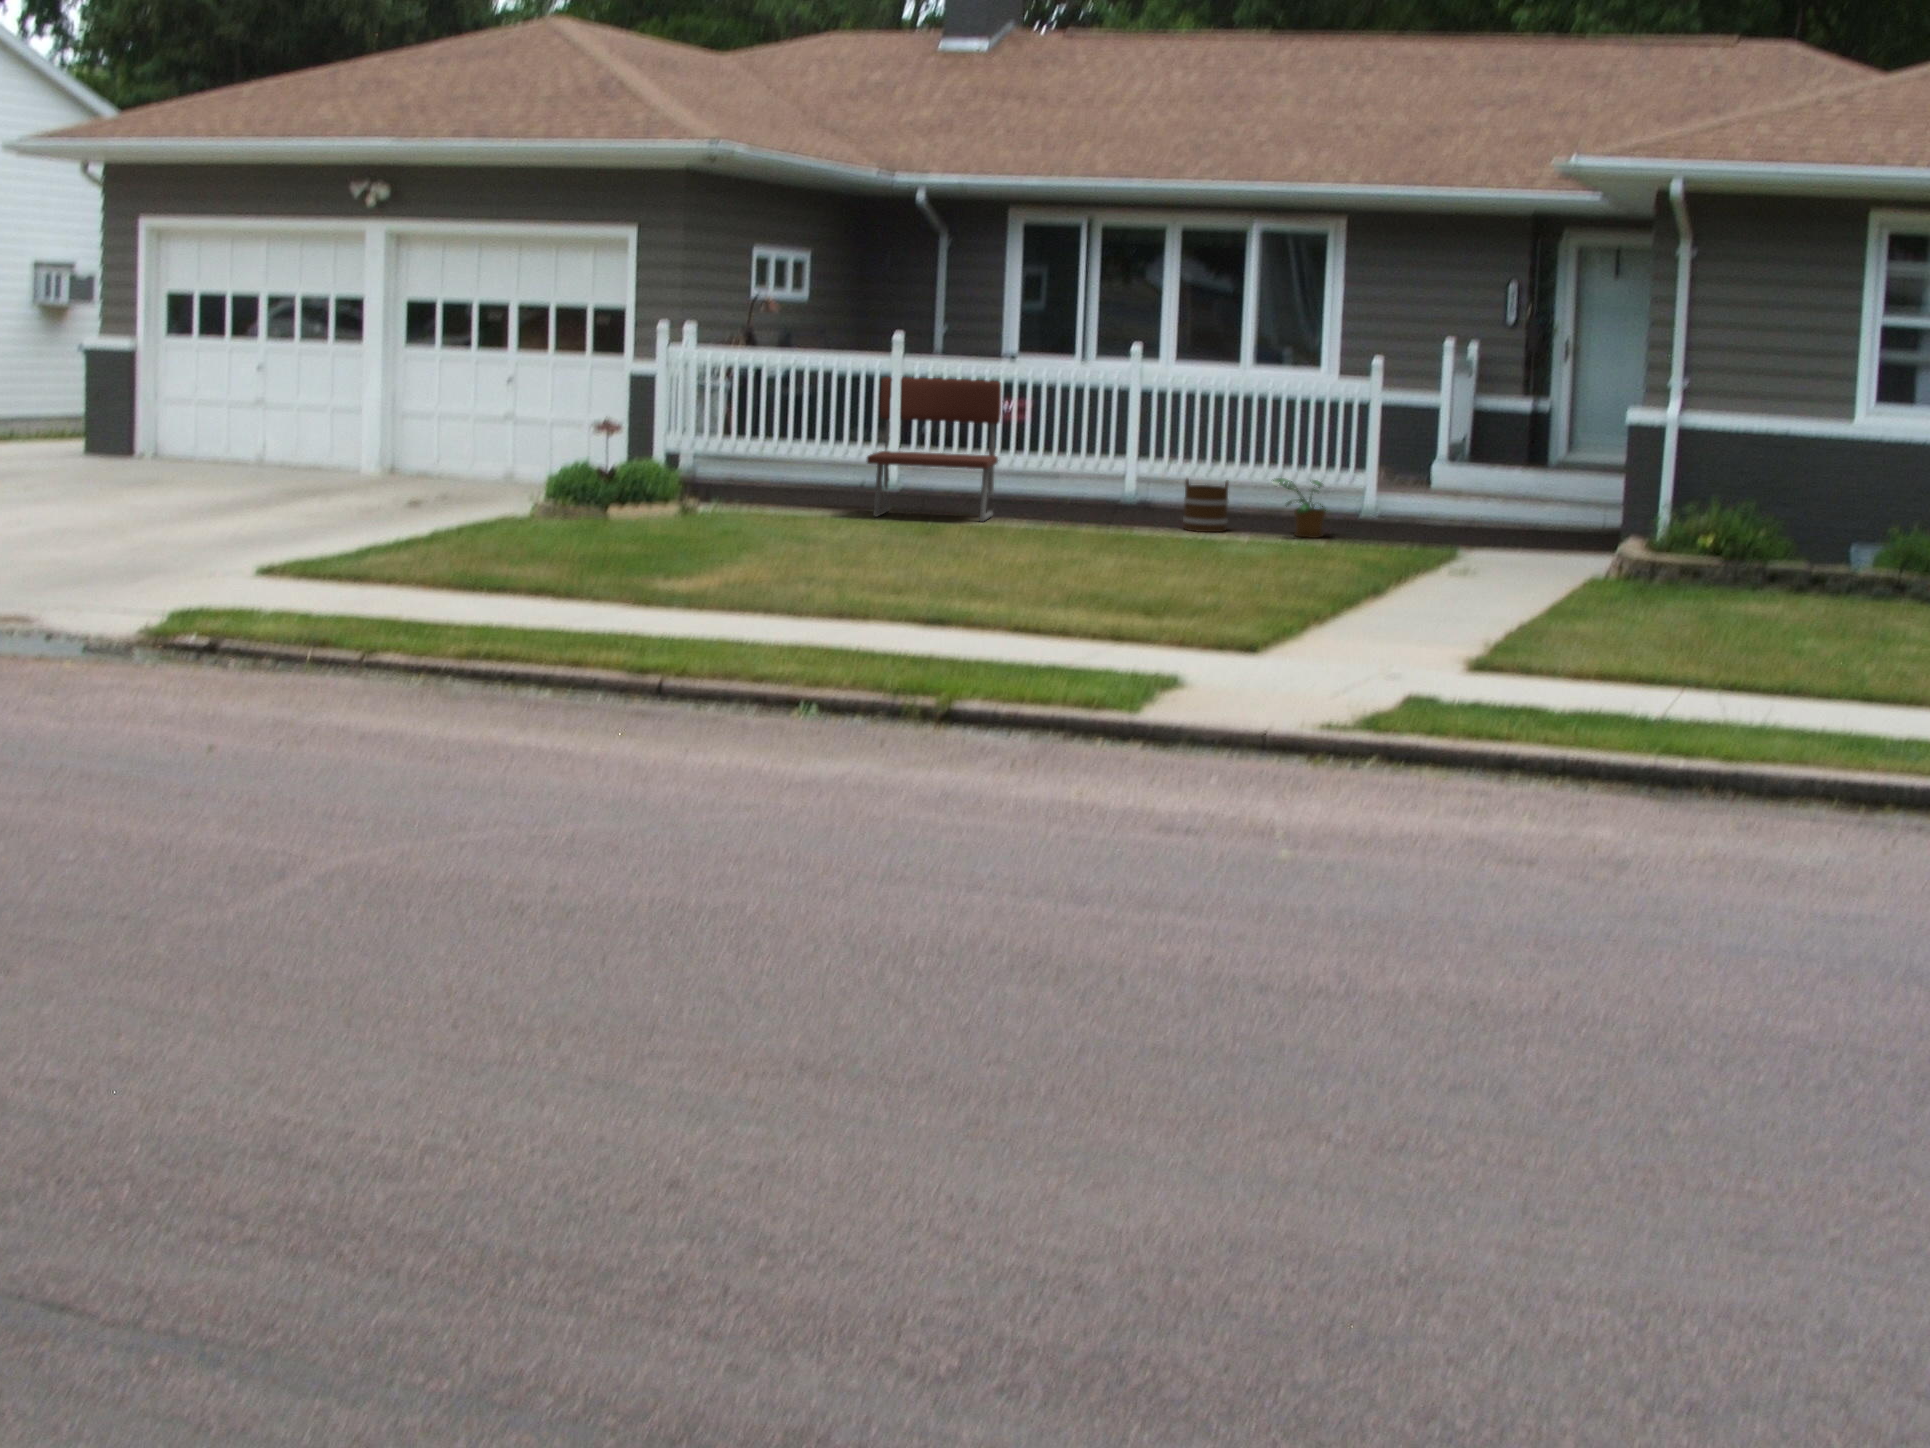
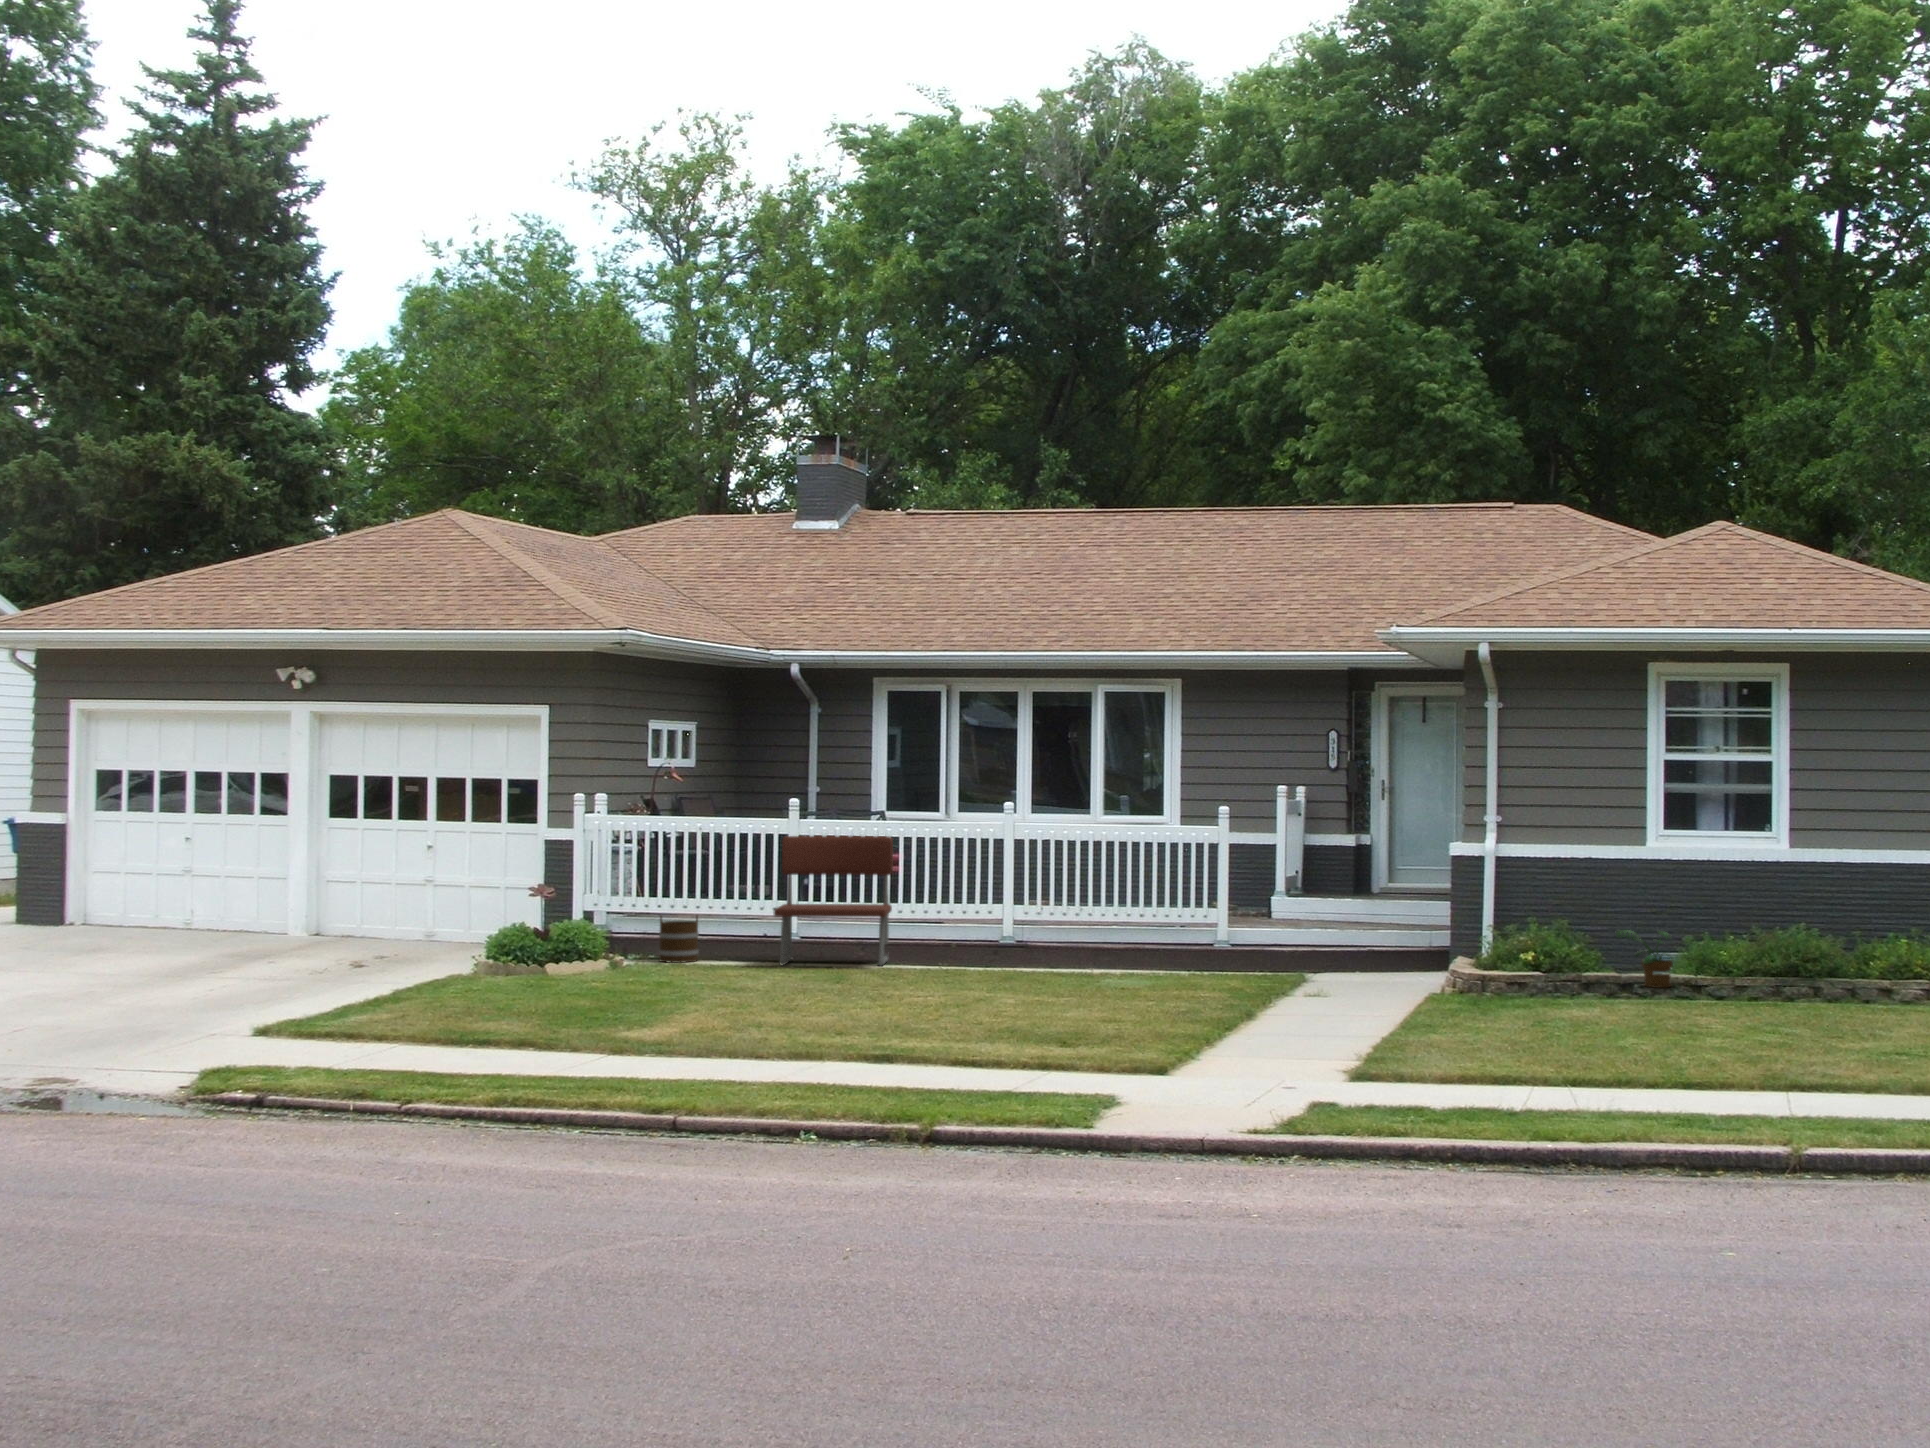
potted plant: present [1273,478,1327,538] -> present [1616,930,1675,988]
bucket: present [1183,479,1228,532] -> present [659,916,699,963]

